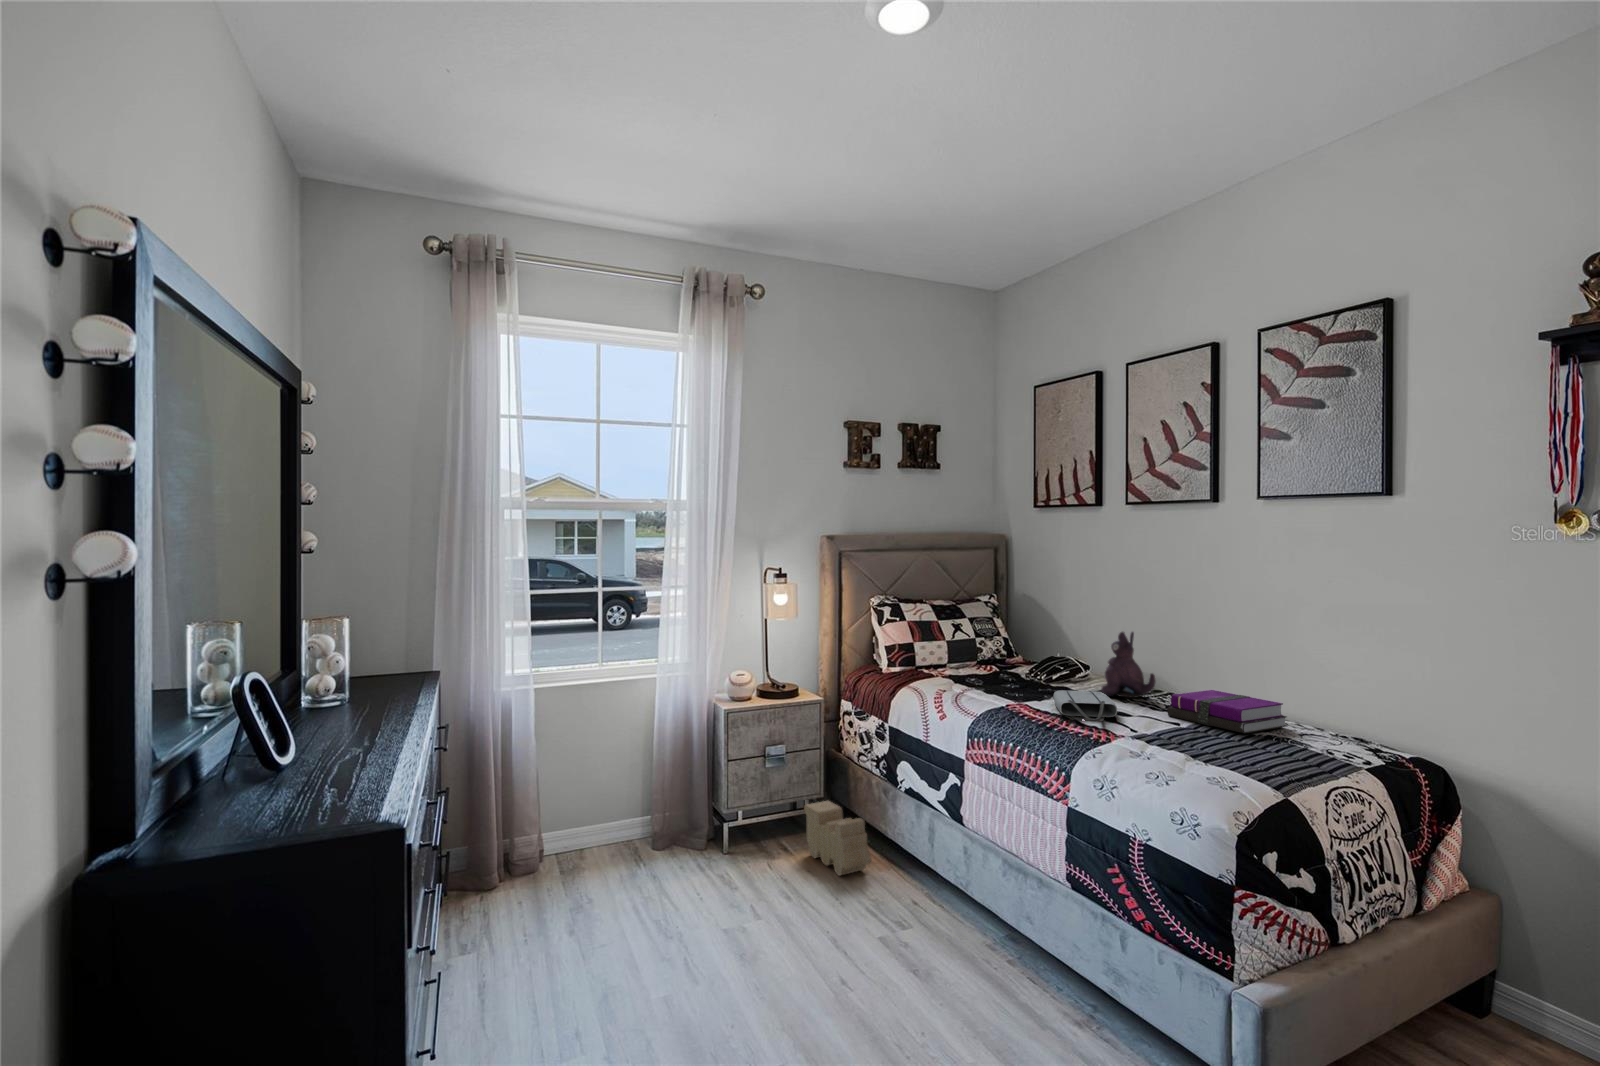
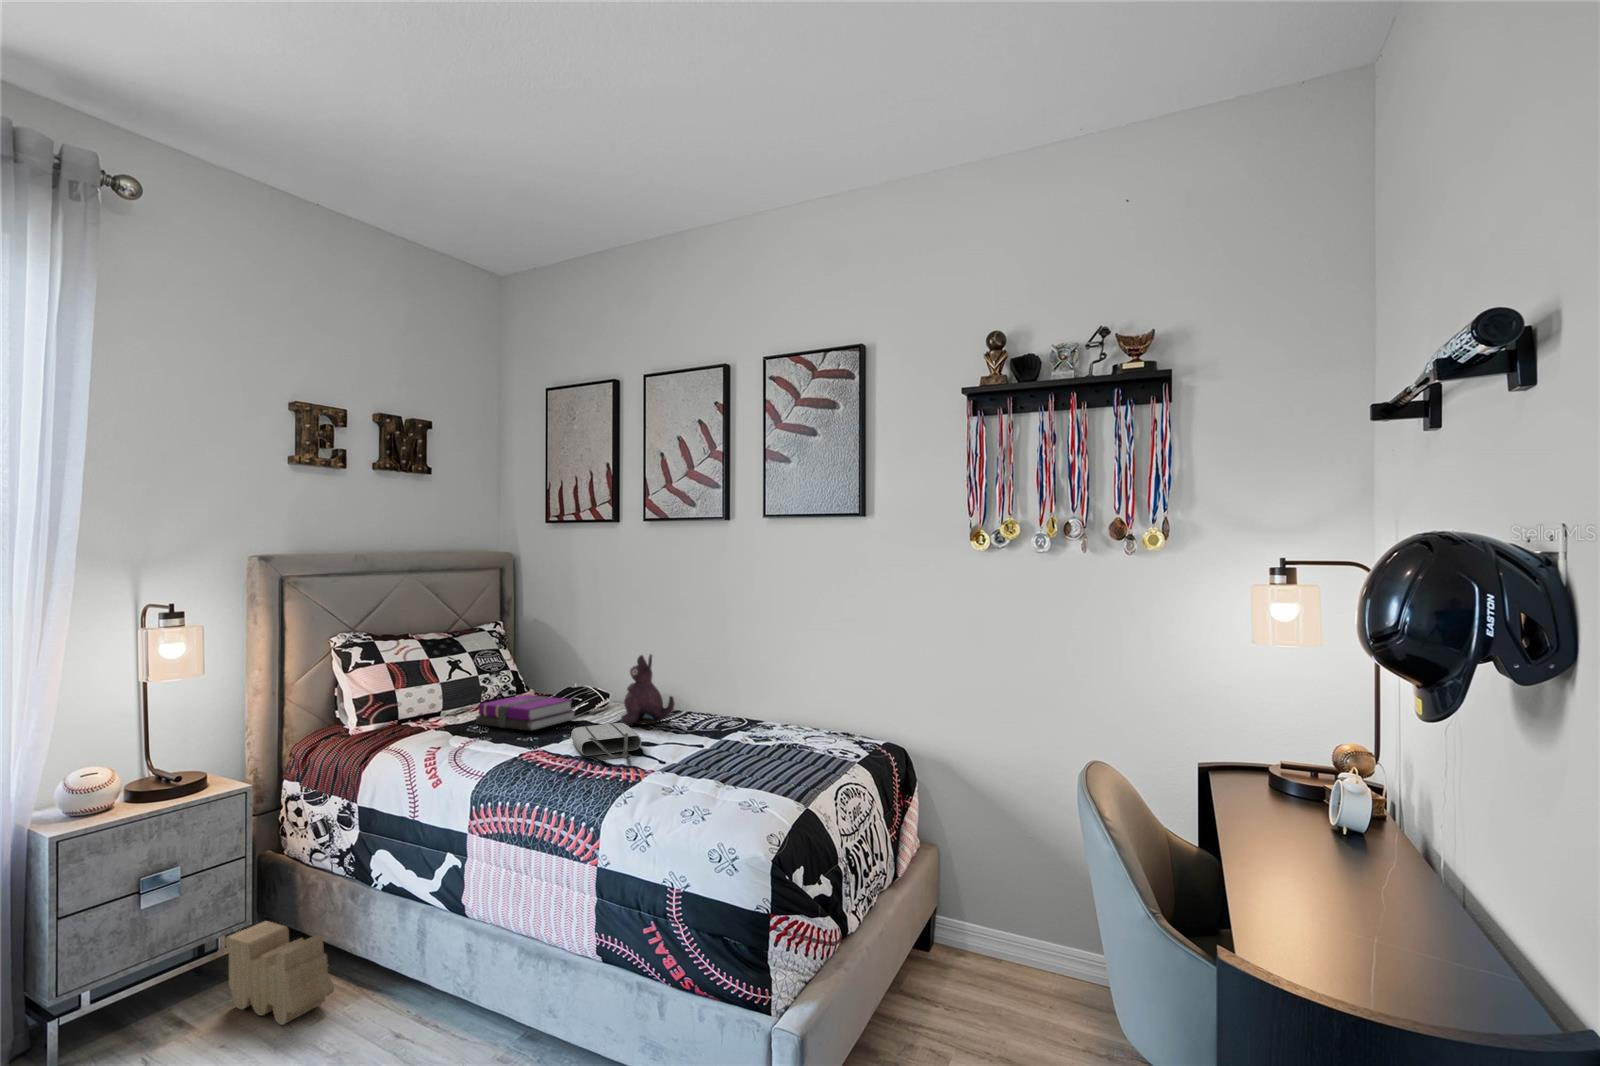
notebook: present [1168,690,1287,733] -> present [476,695,575,731]

